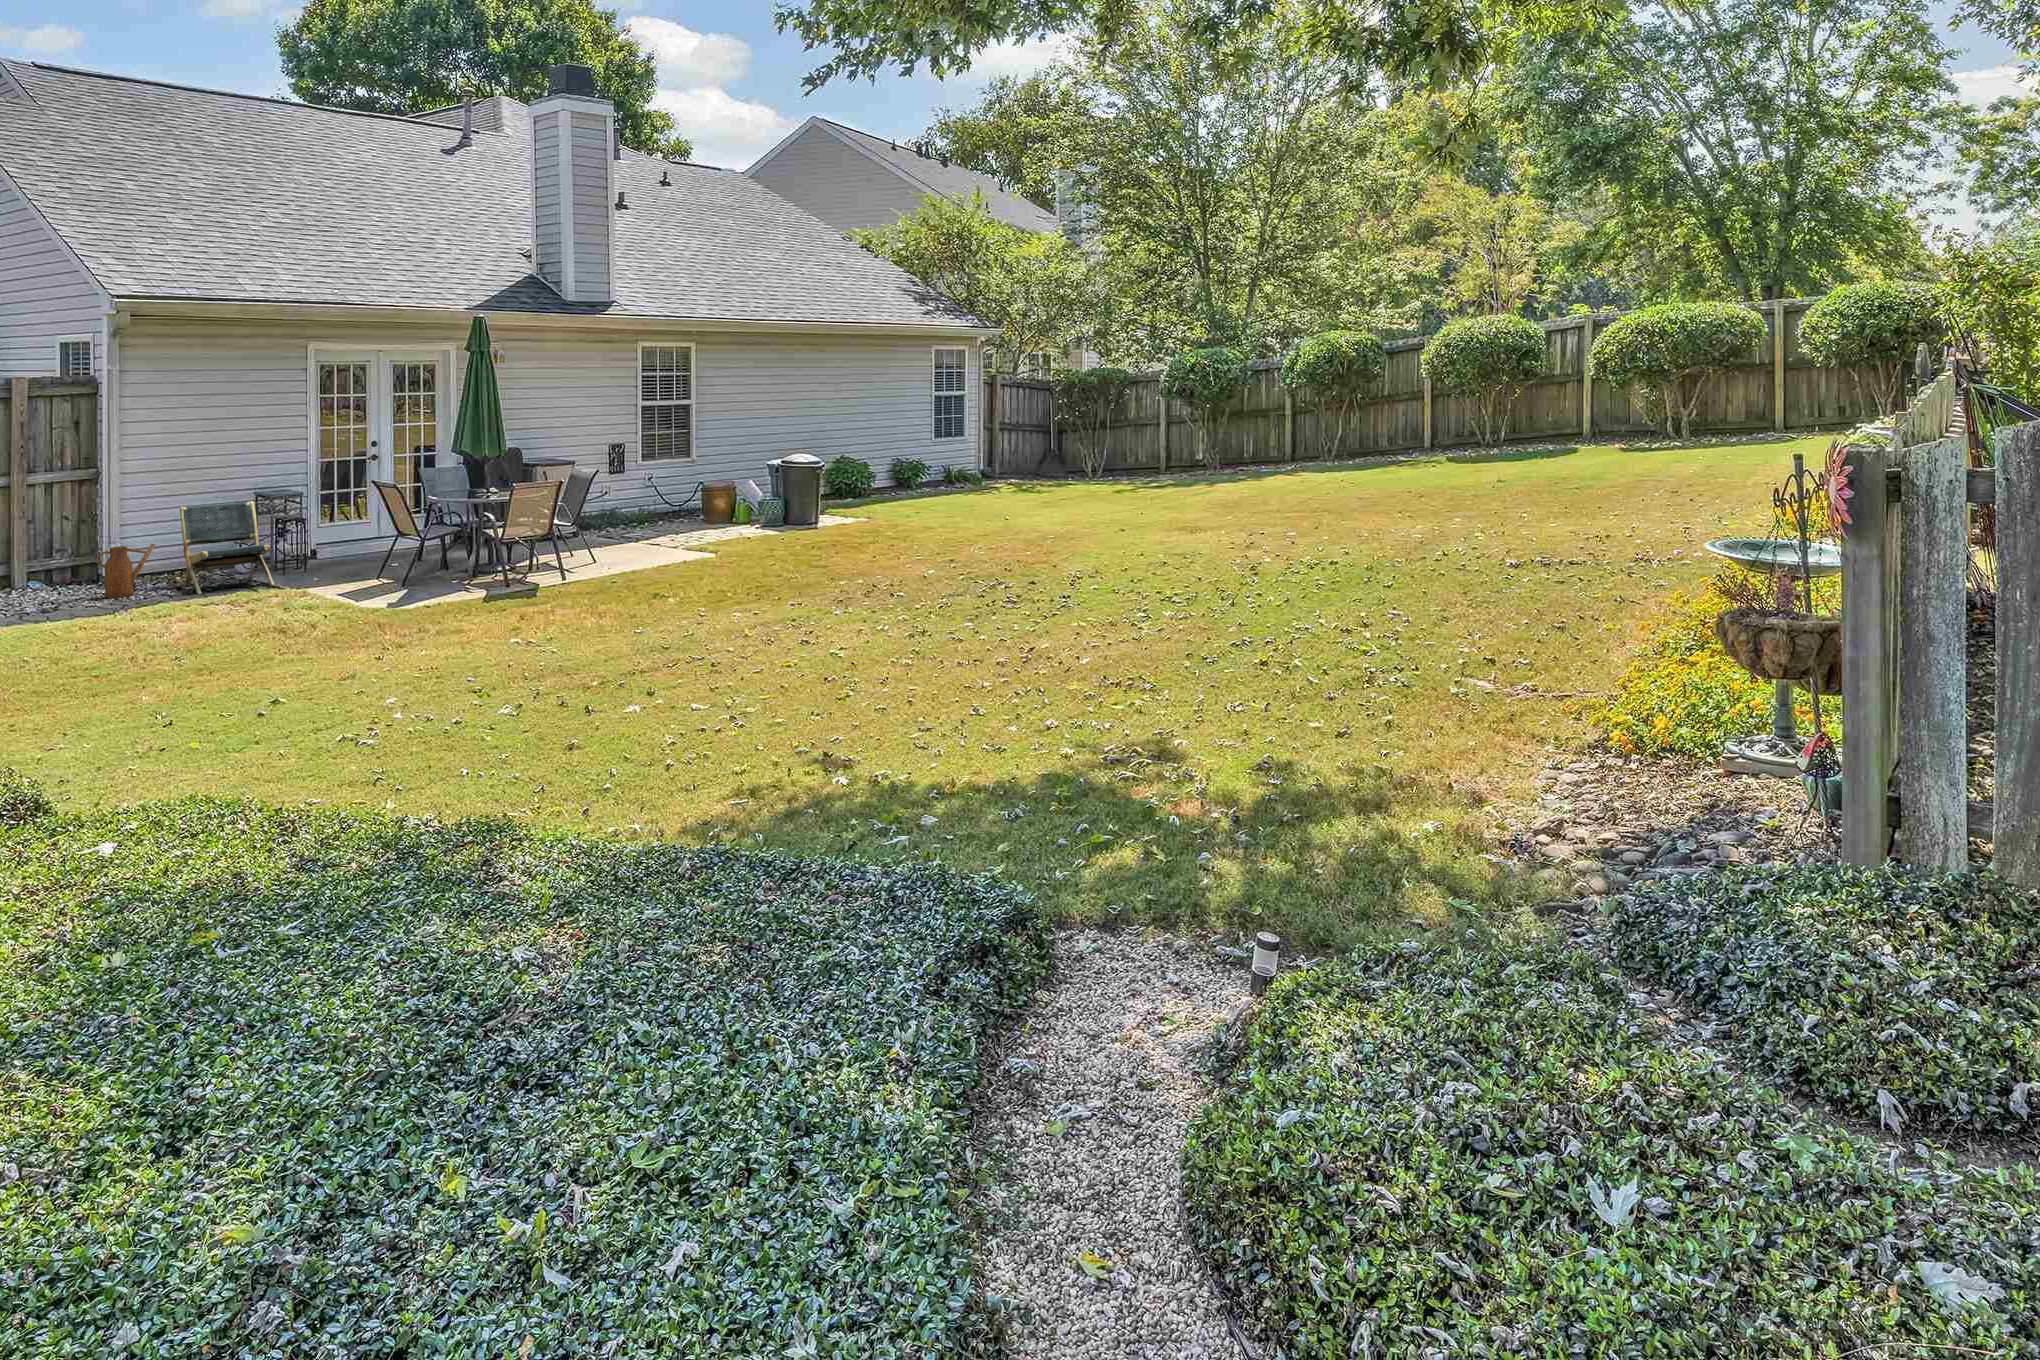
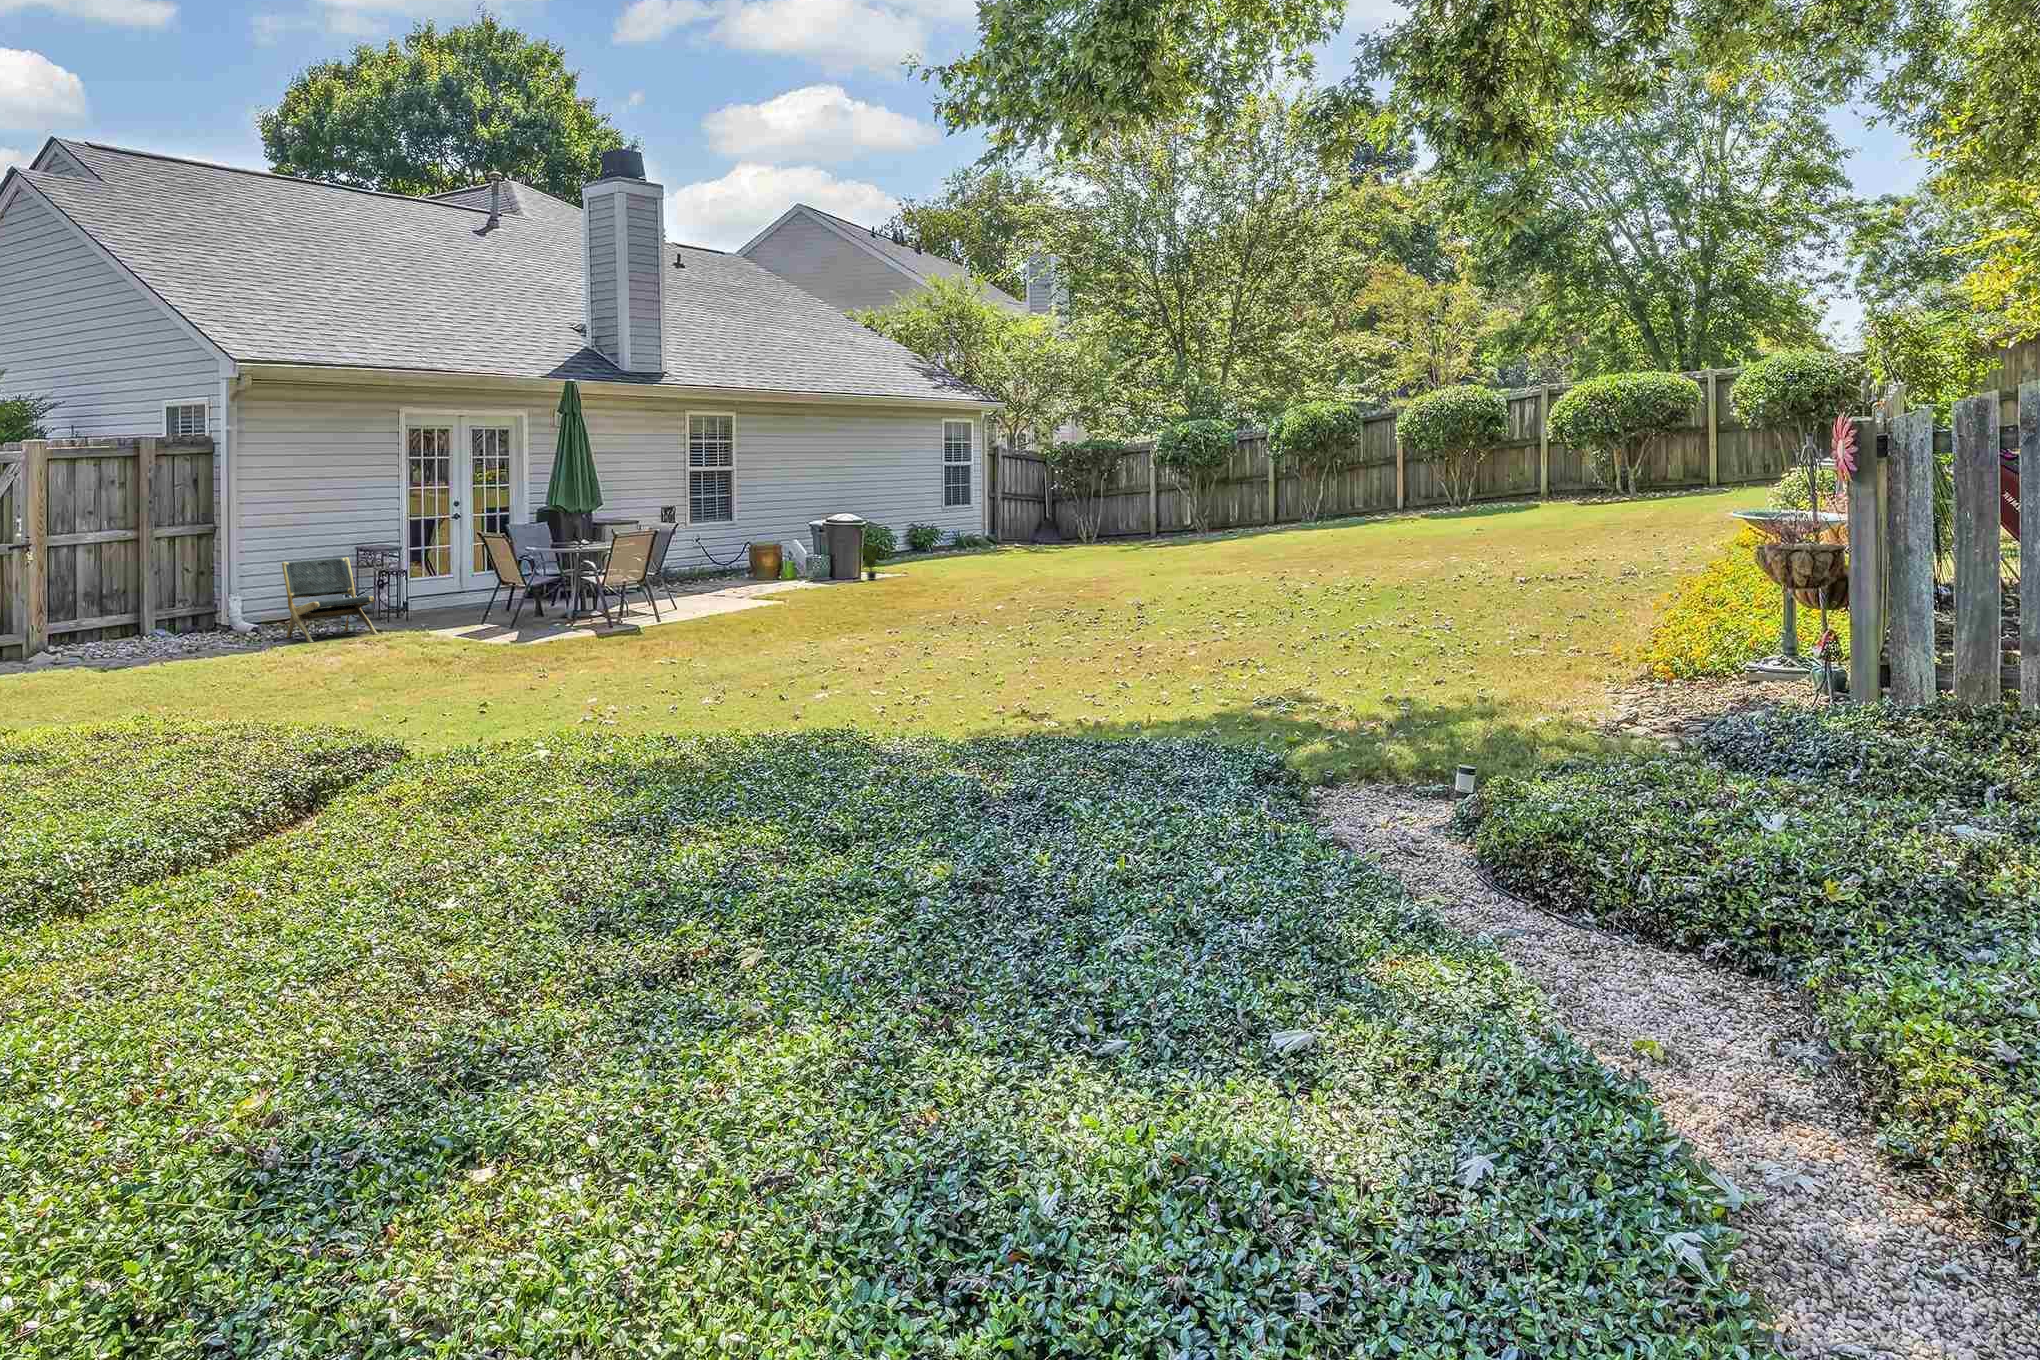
potted plant: none [812,483,844,523] -> present [859,544,884,580]
watering can: present [96,544,155,598] -> none [210,596,265,648]

